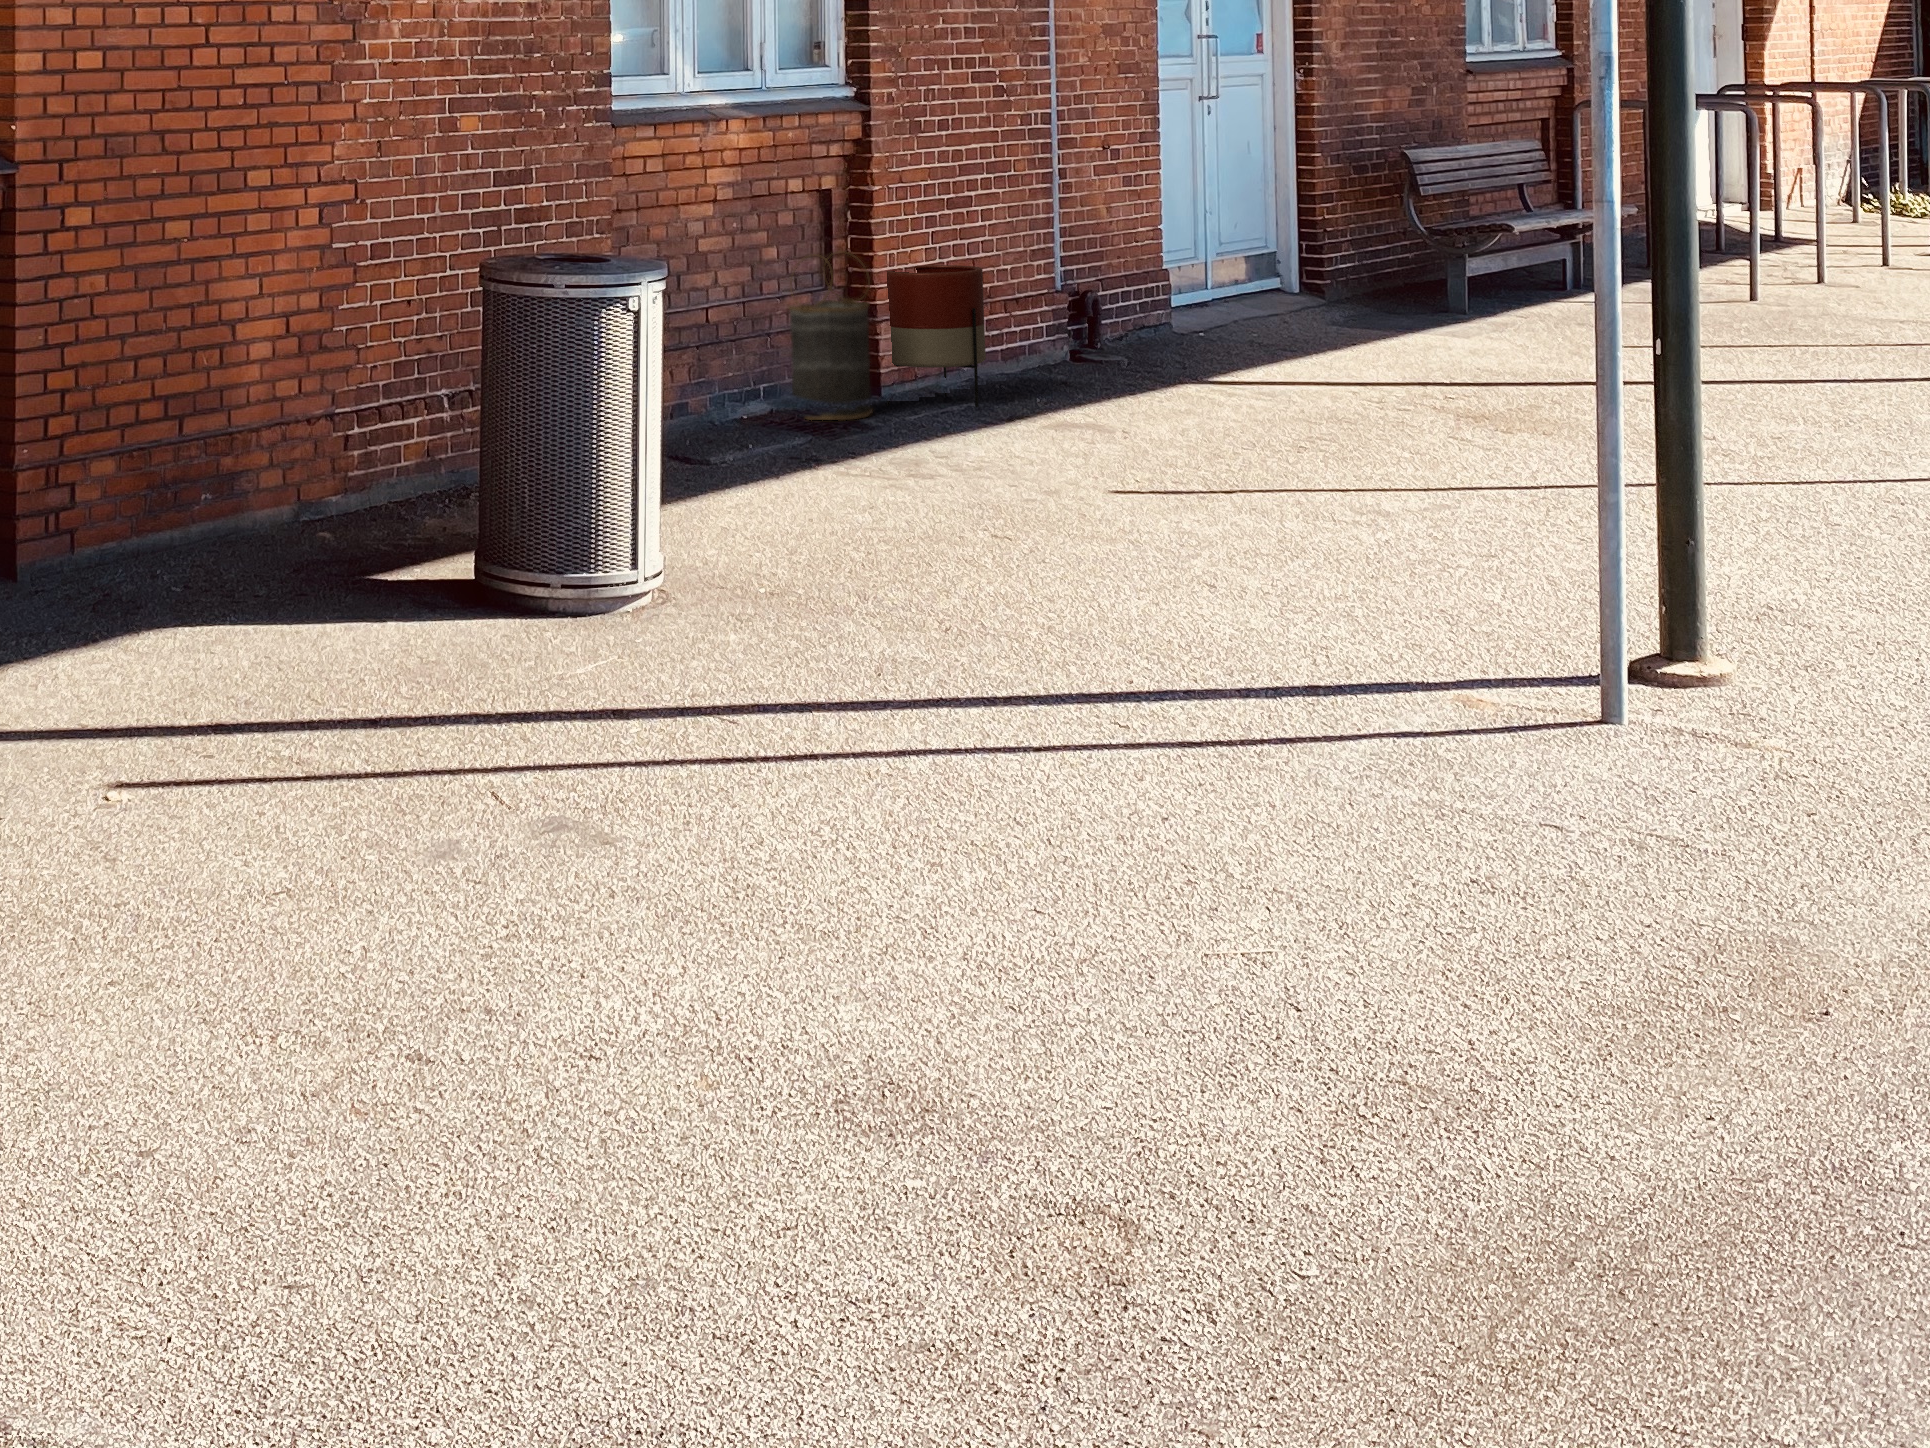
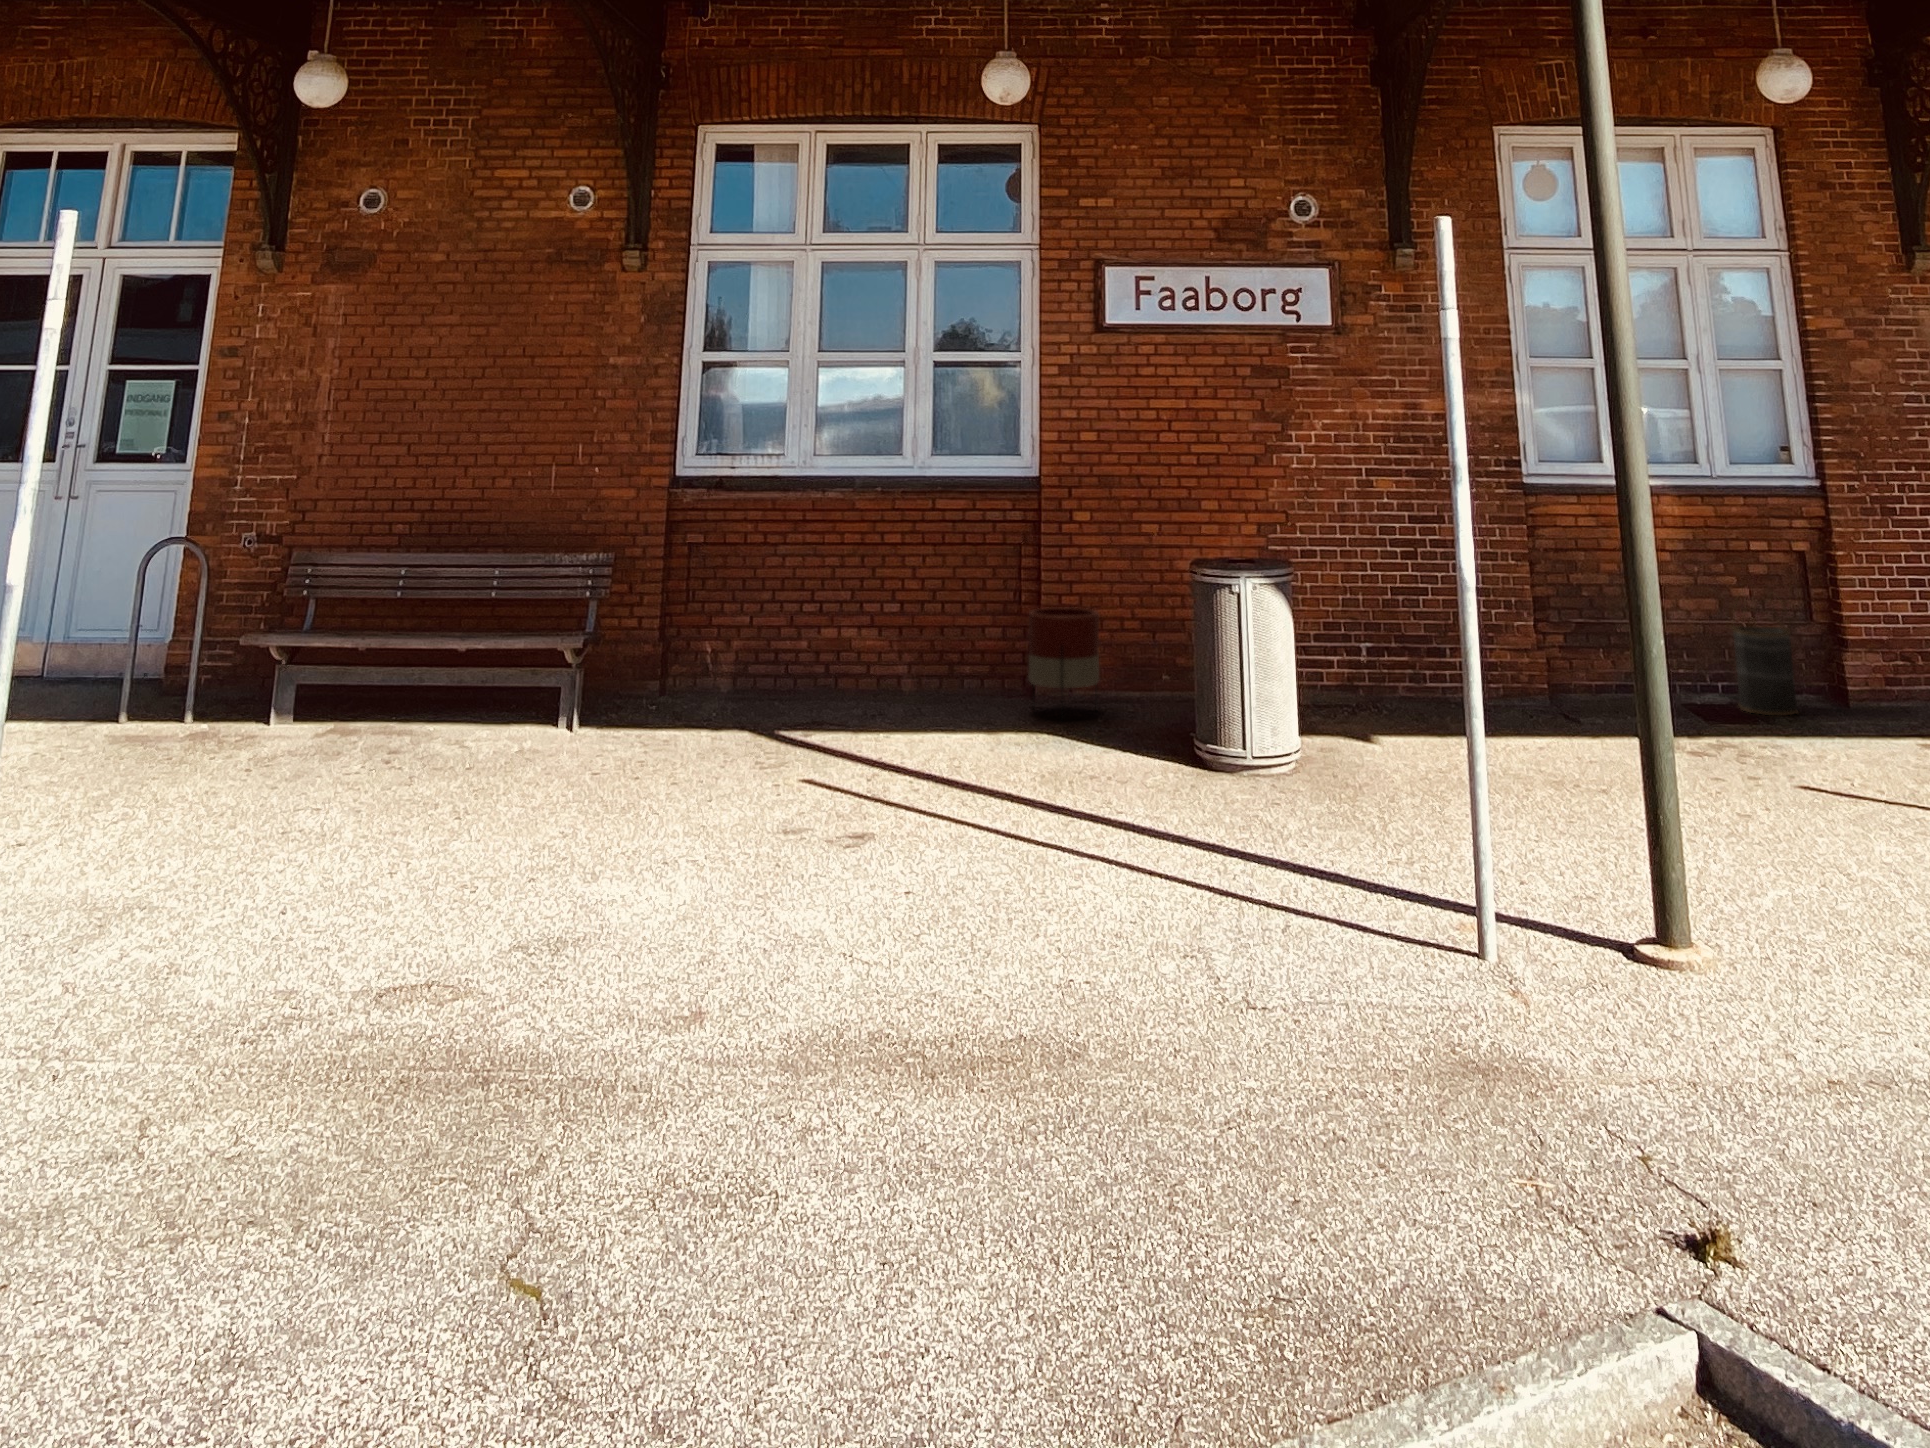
planter: present [887,265,986,407] -> present [1029,607,1099,690]

